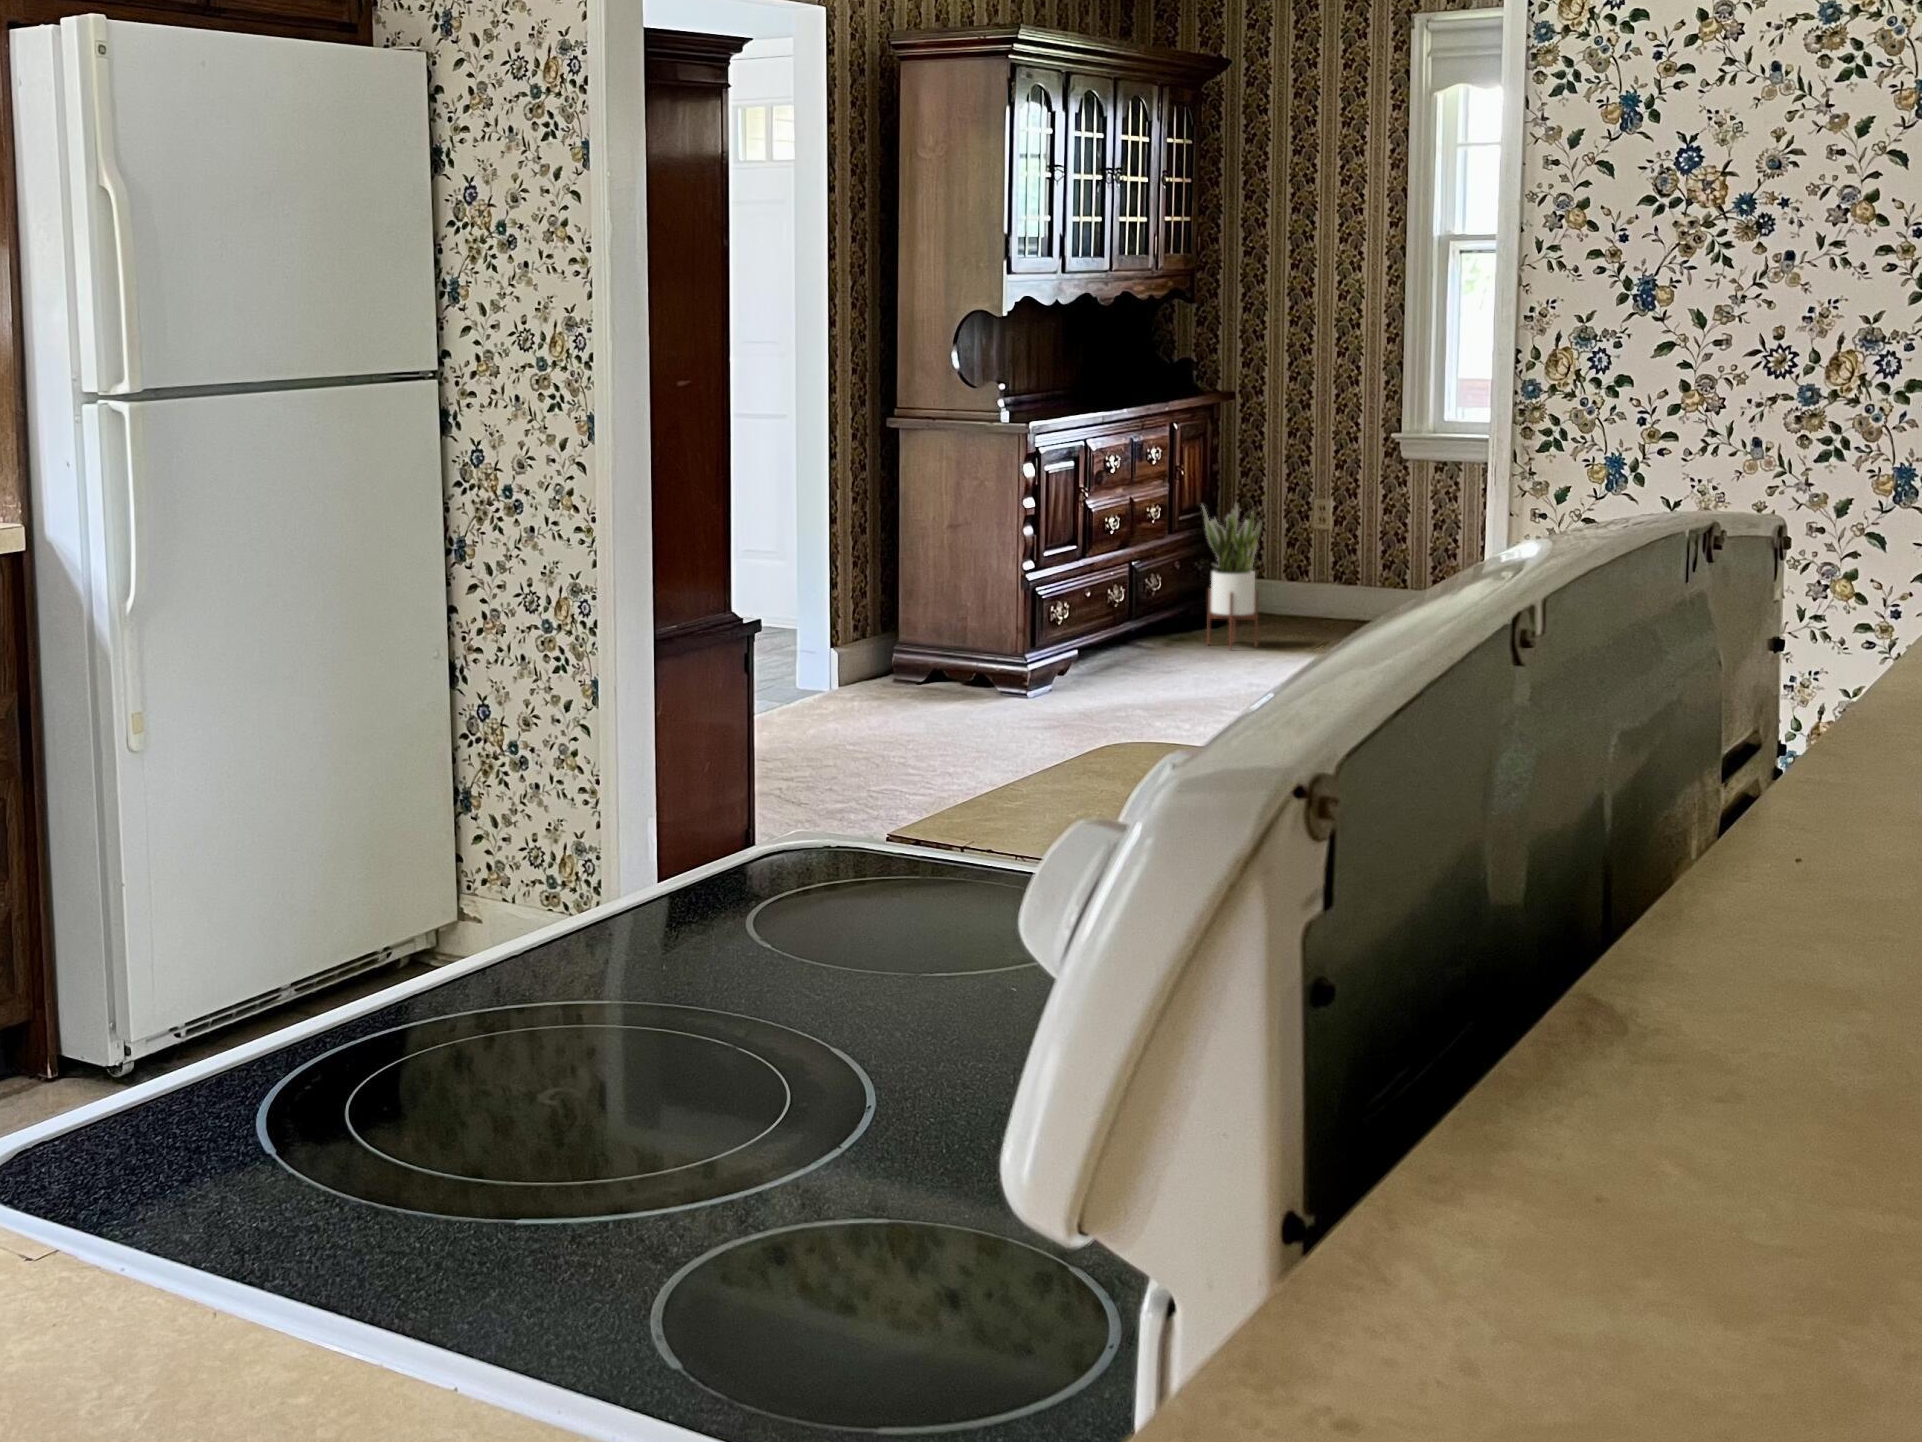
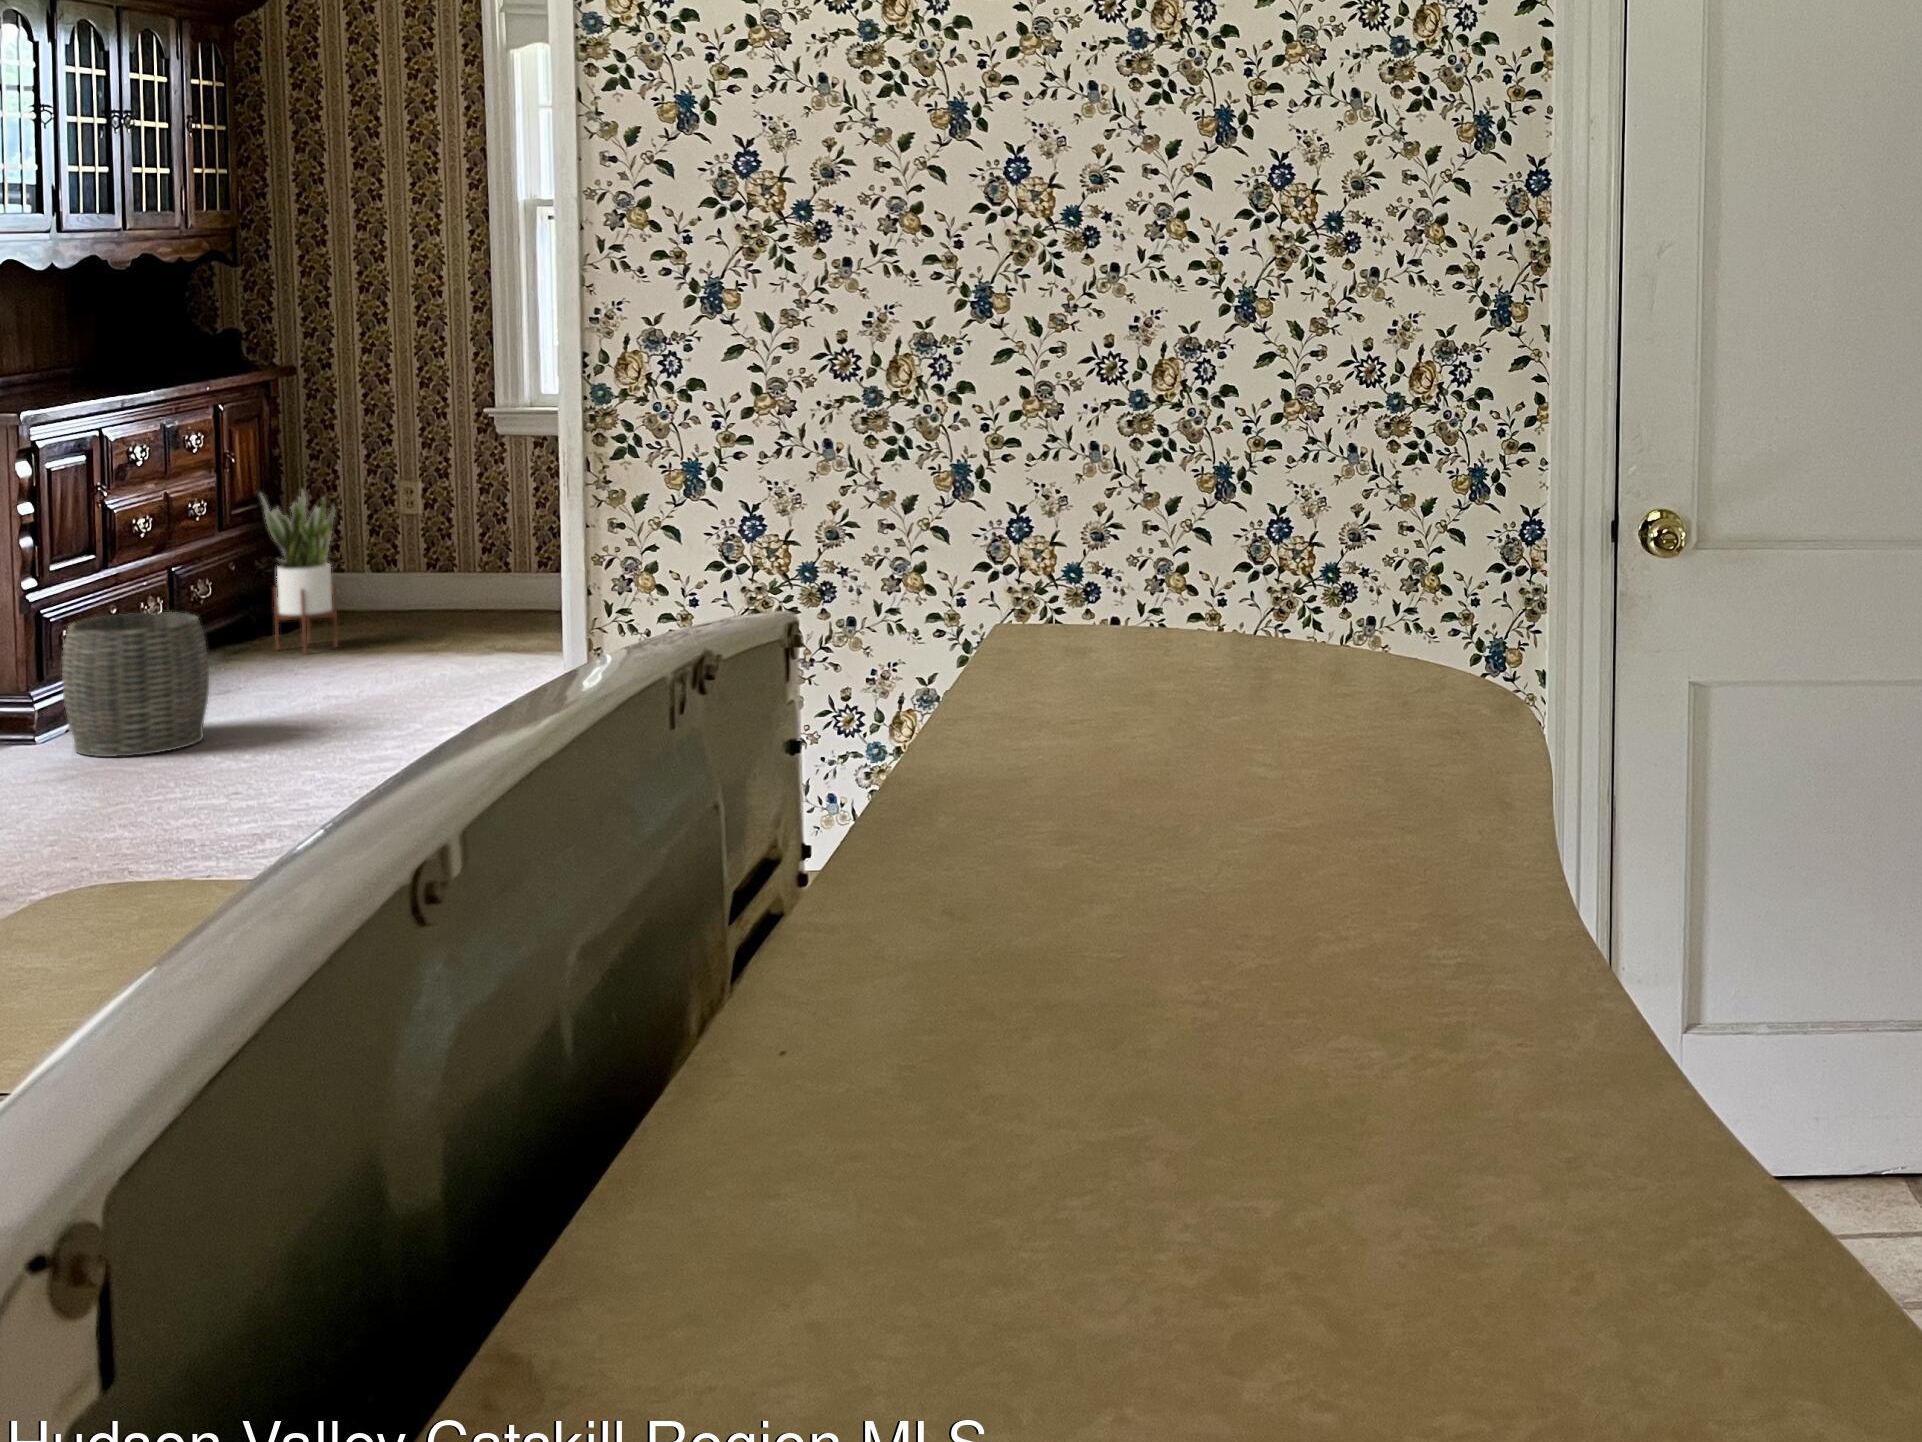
woven basket: none [1050,597,1158,717] -> present [62,612,209,757]

